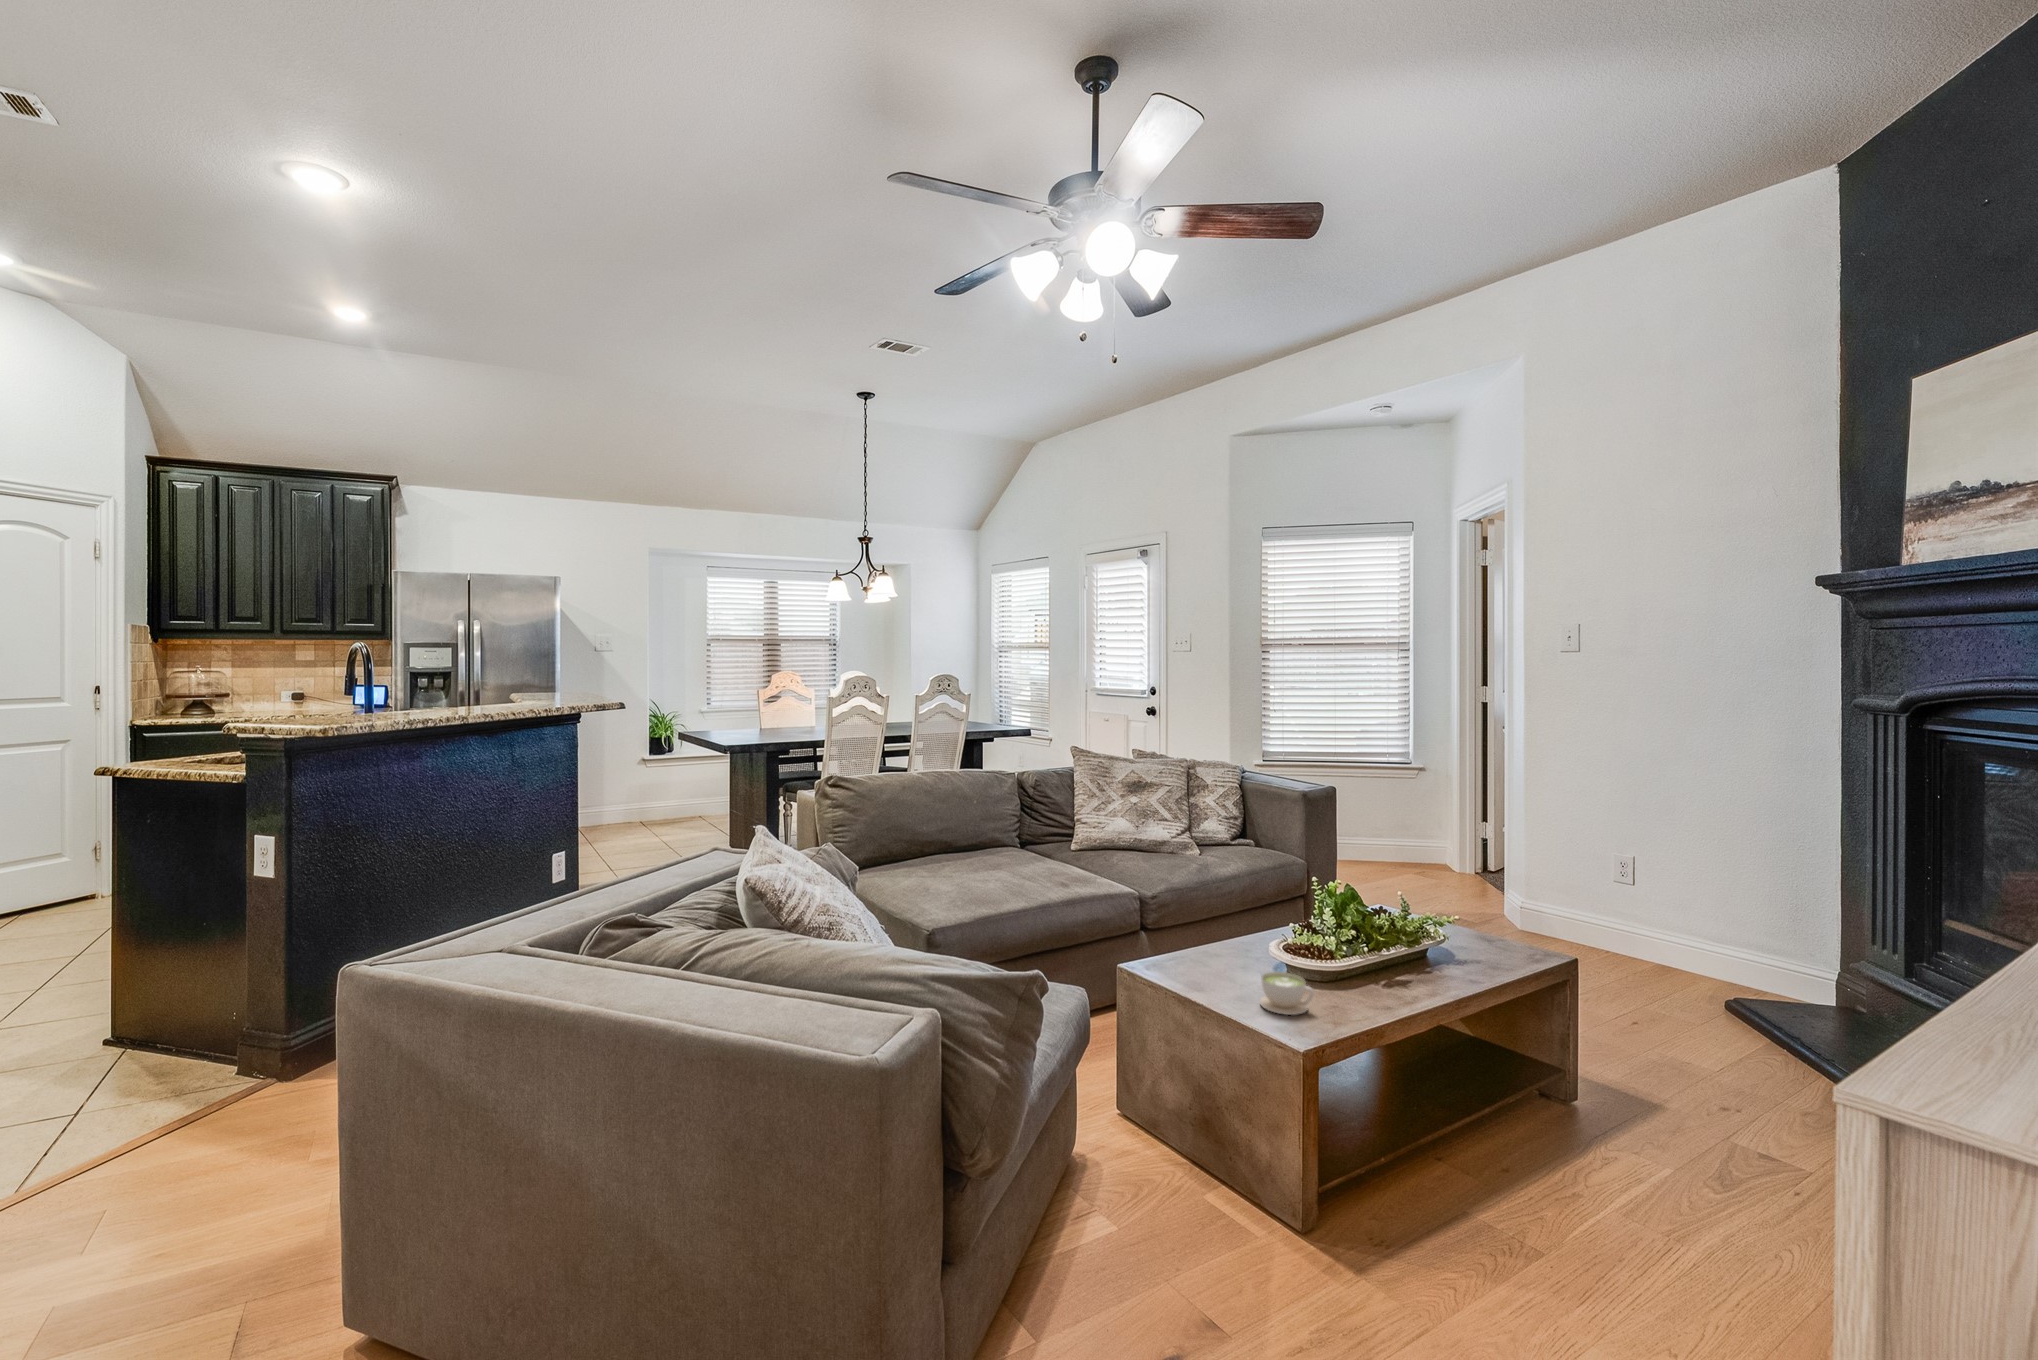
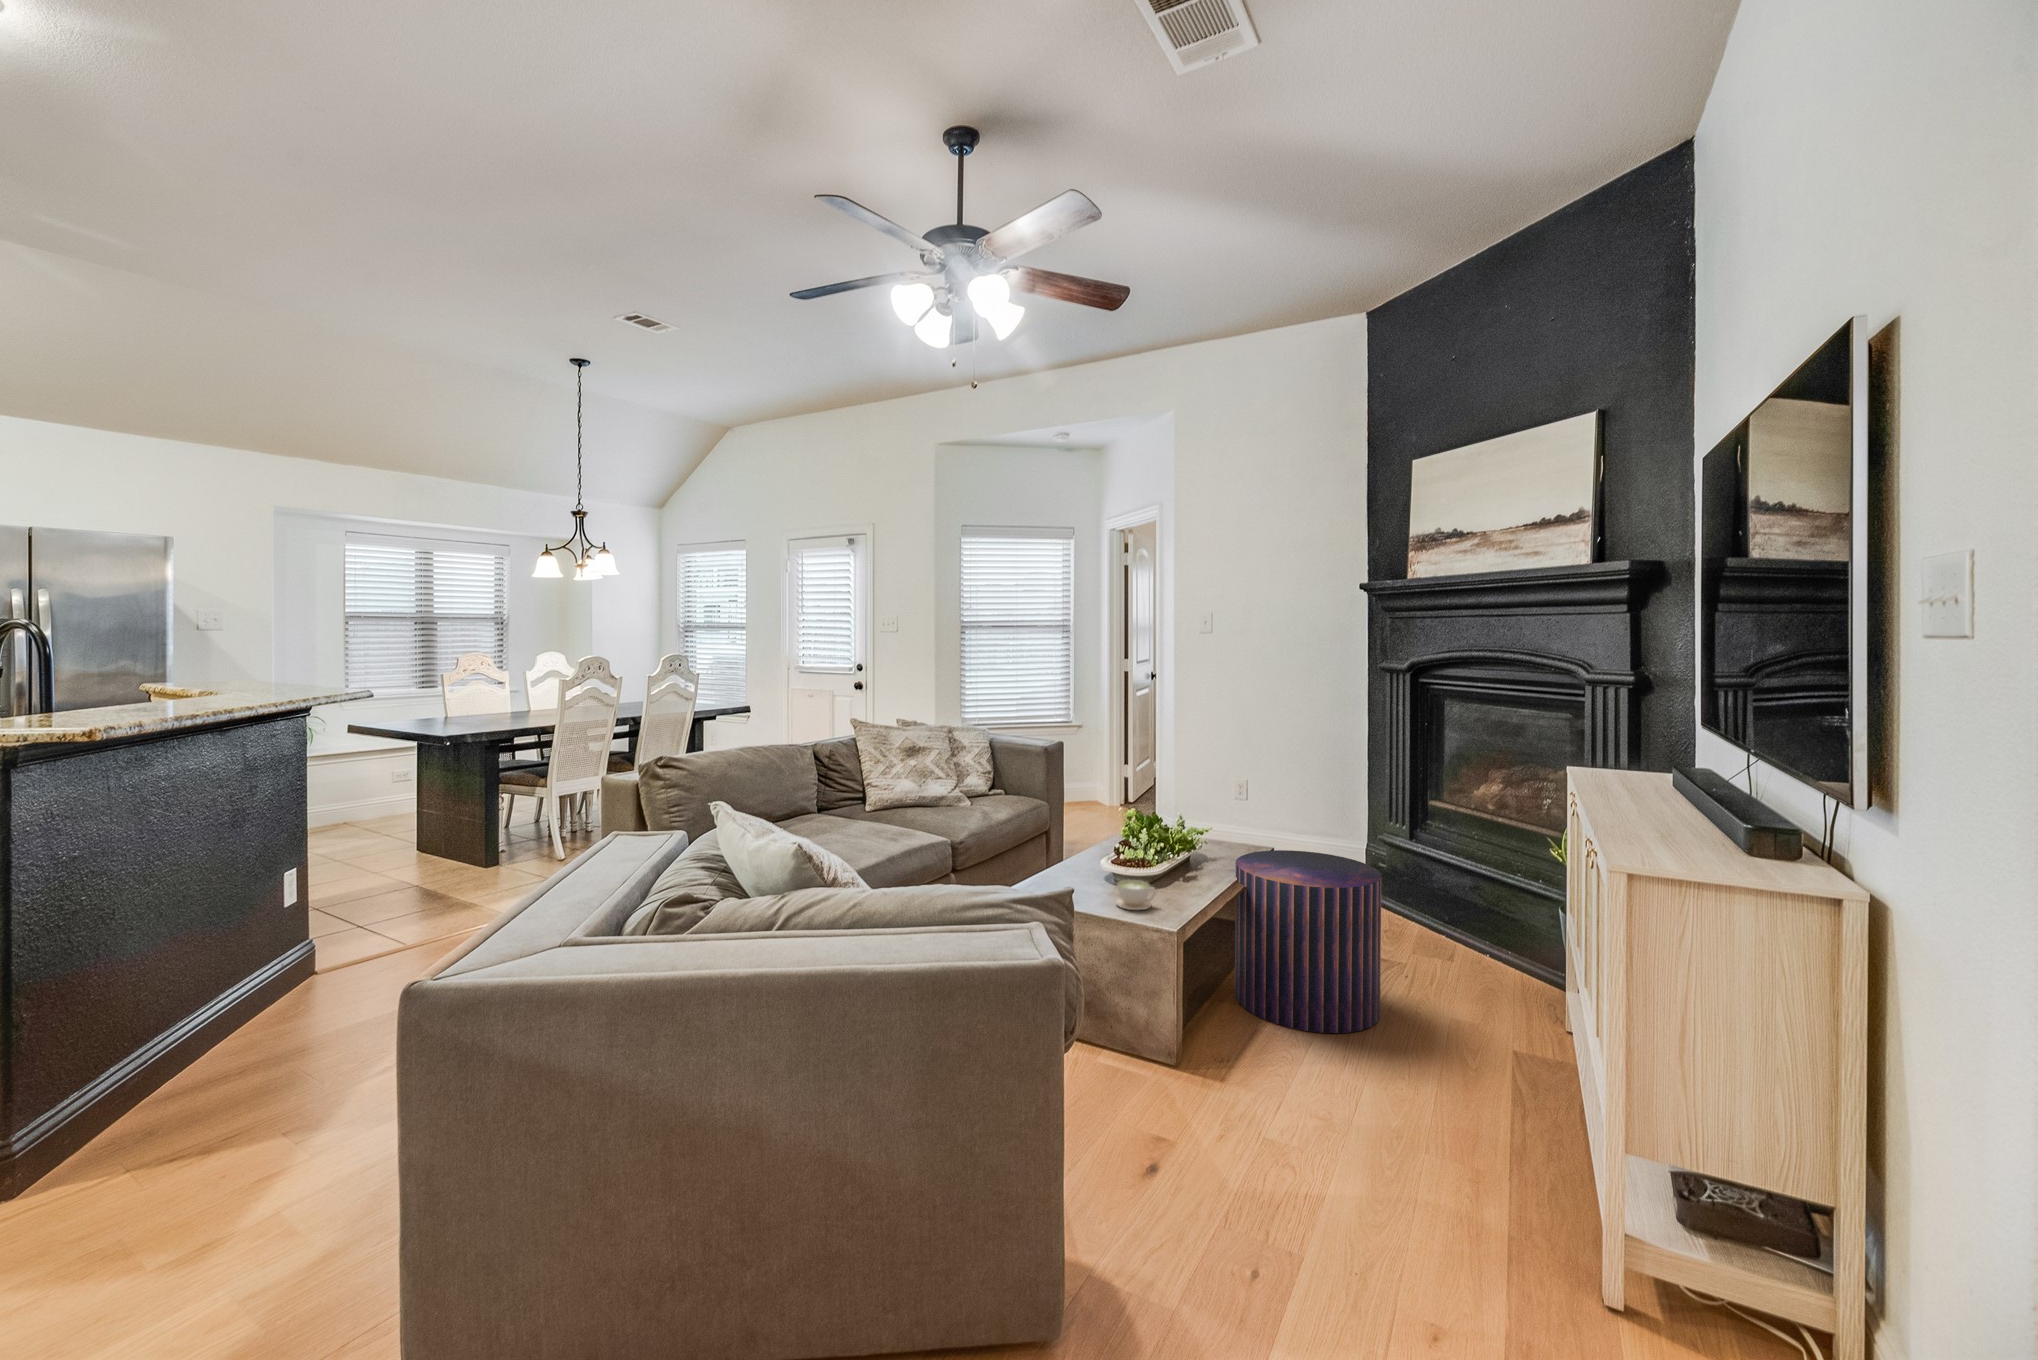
pouf: none [1473,960,1715,1257] -> present [1235,850,1381,1033]

